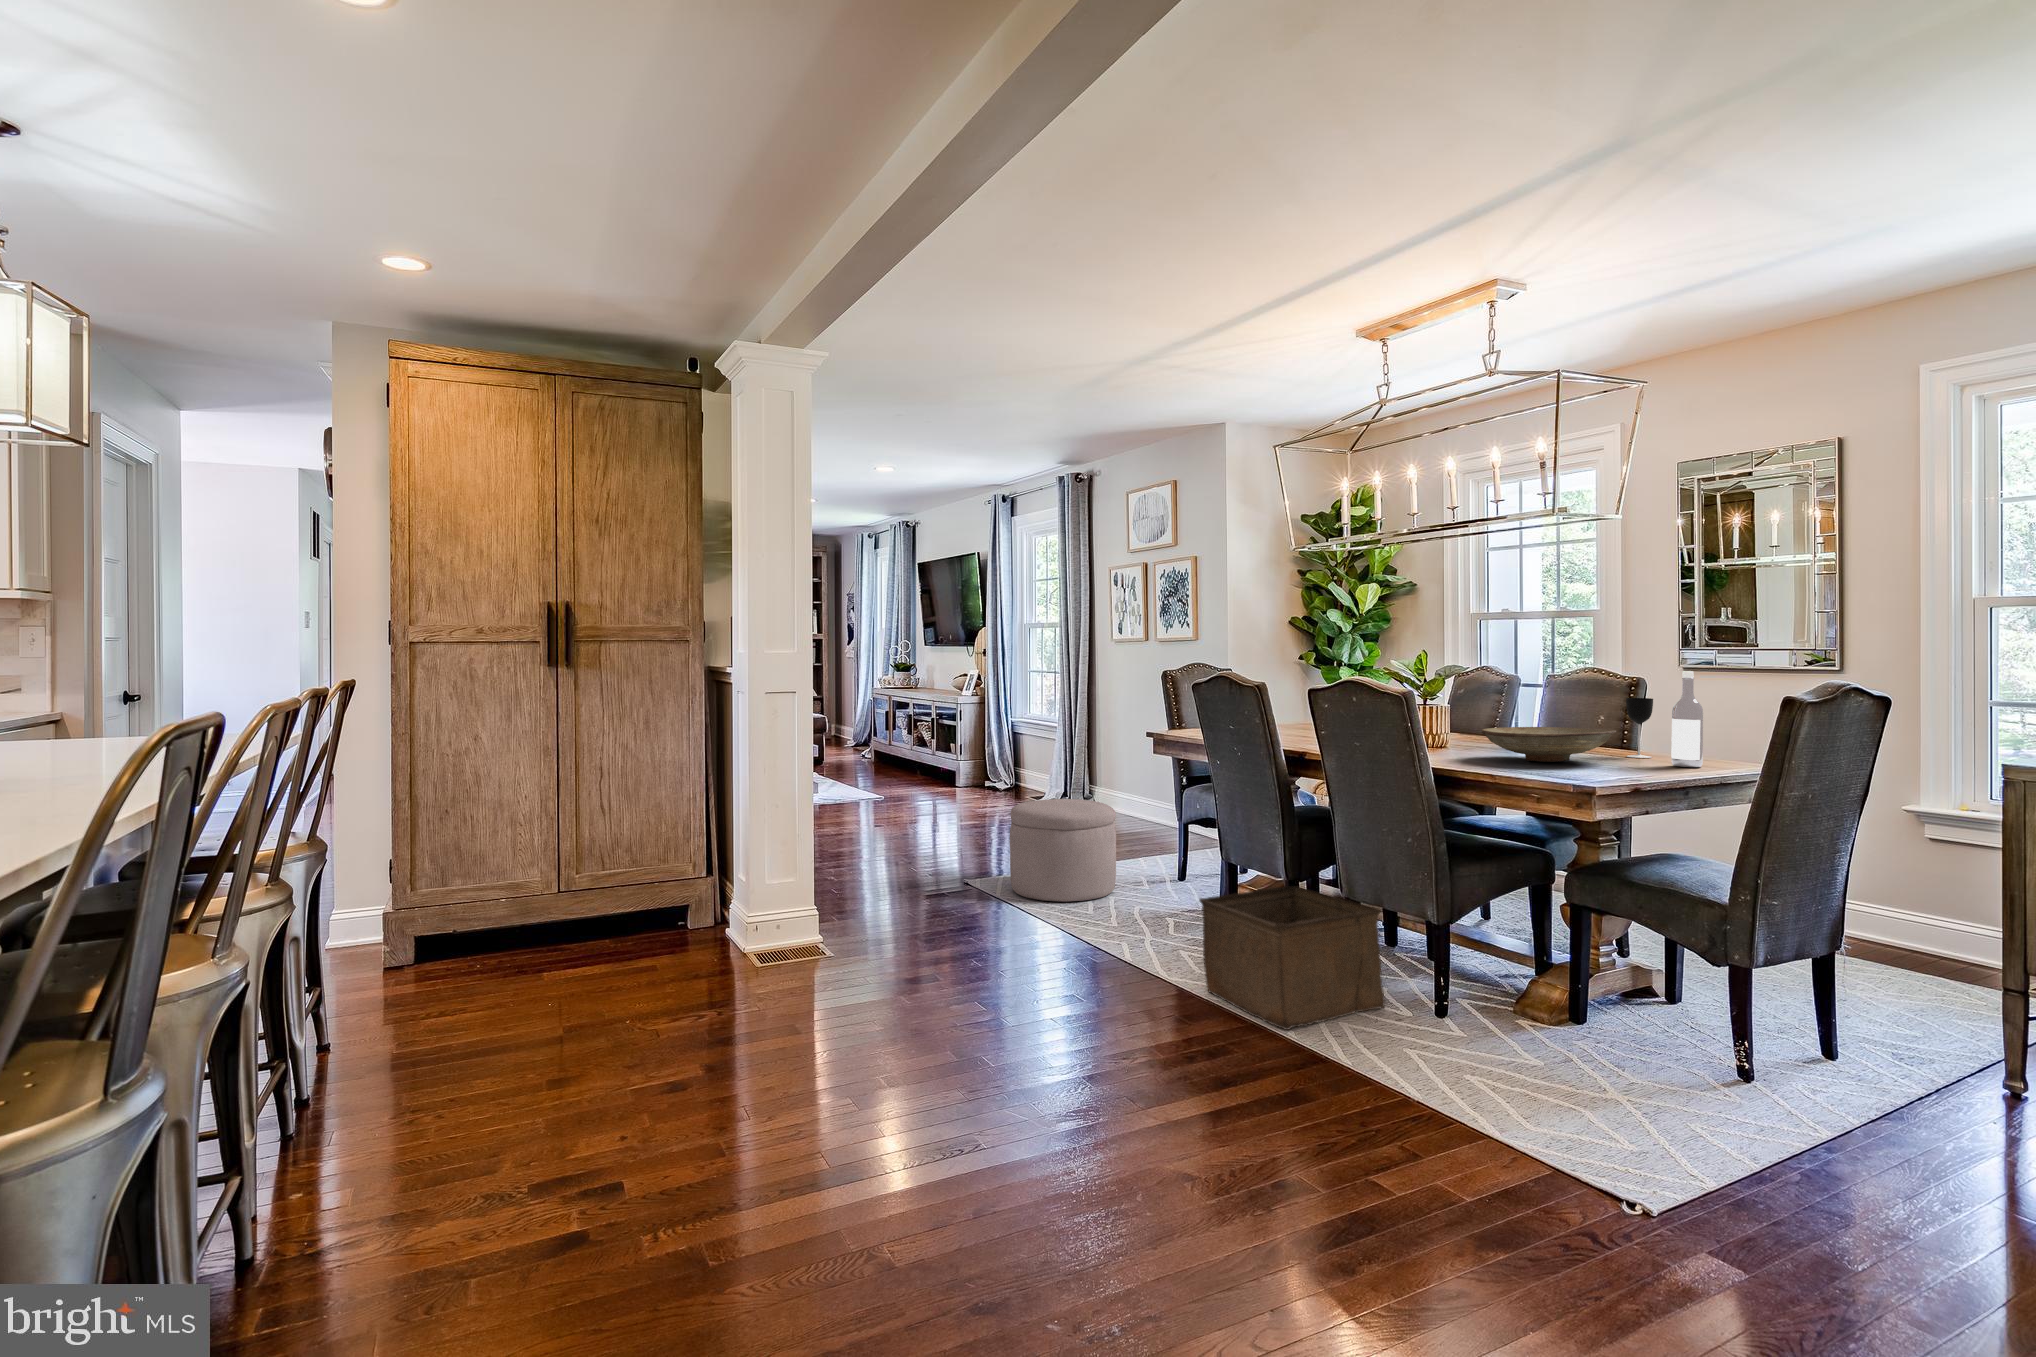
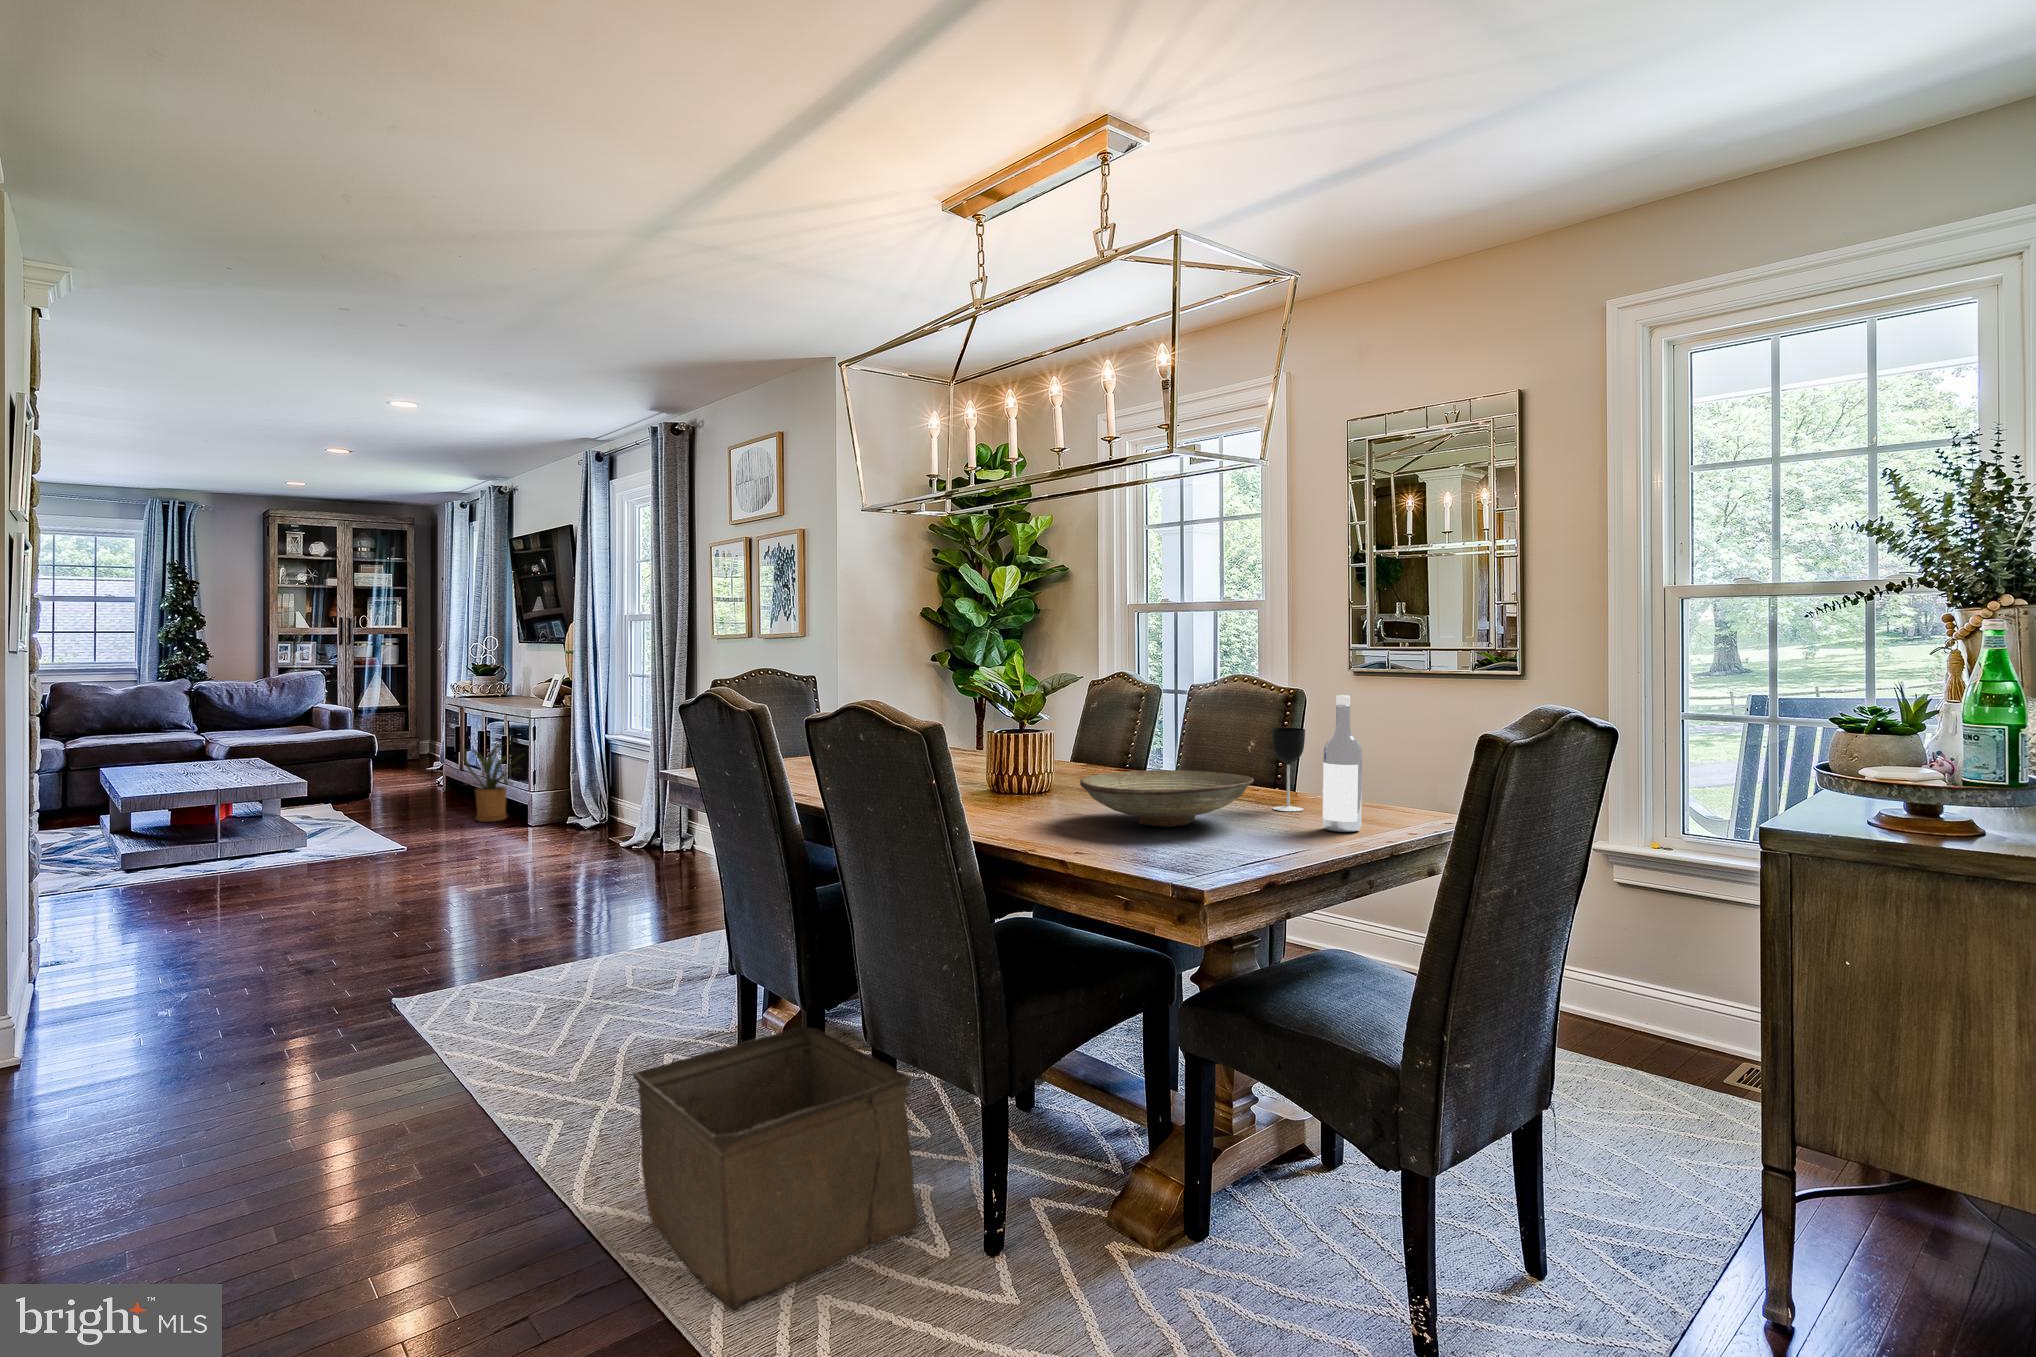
house plant: none [901,722,954,784] -> present [463,742,517,822]
ottoman: present [1010,799,1116,902] -> none [465,868,633,1030]

